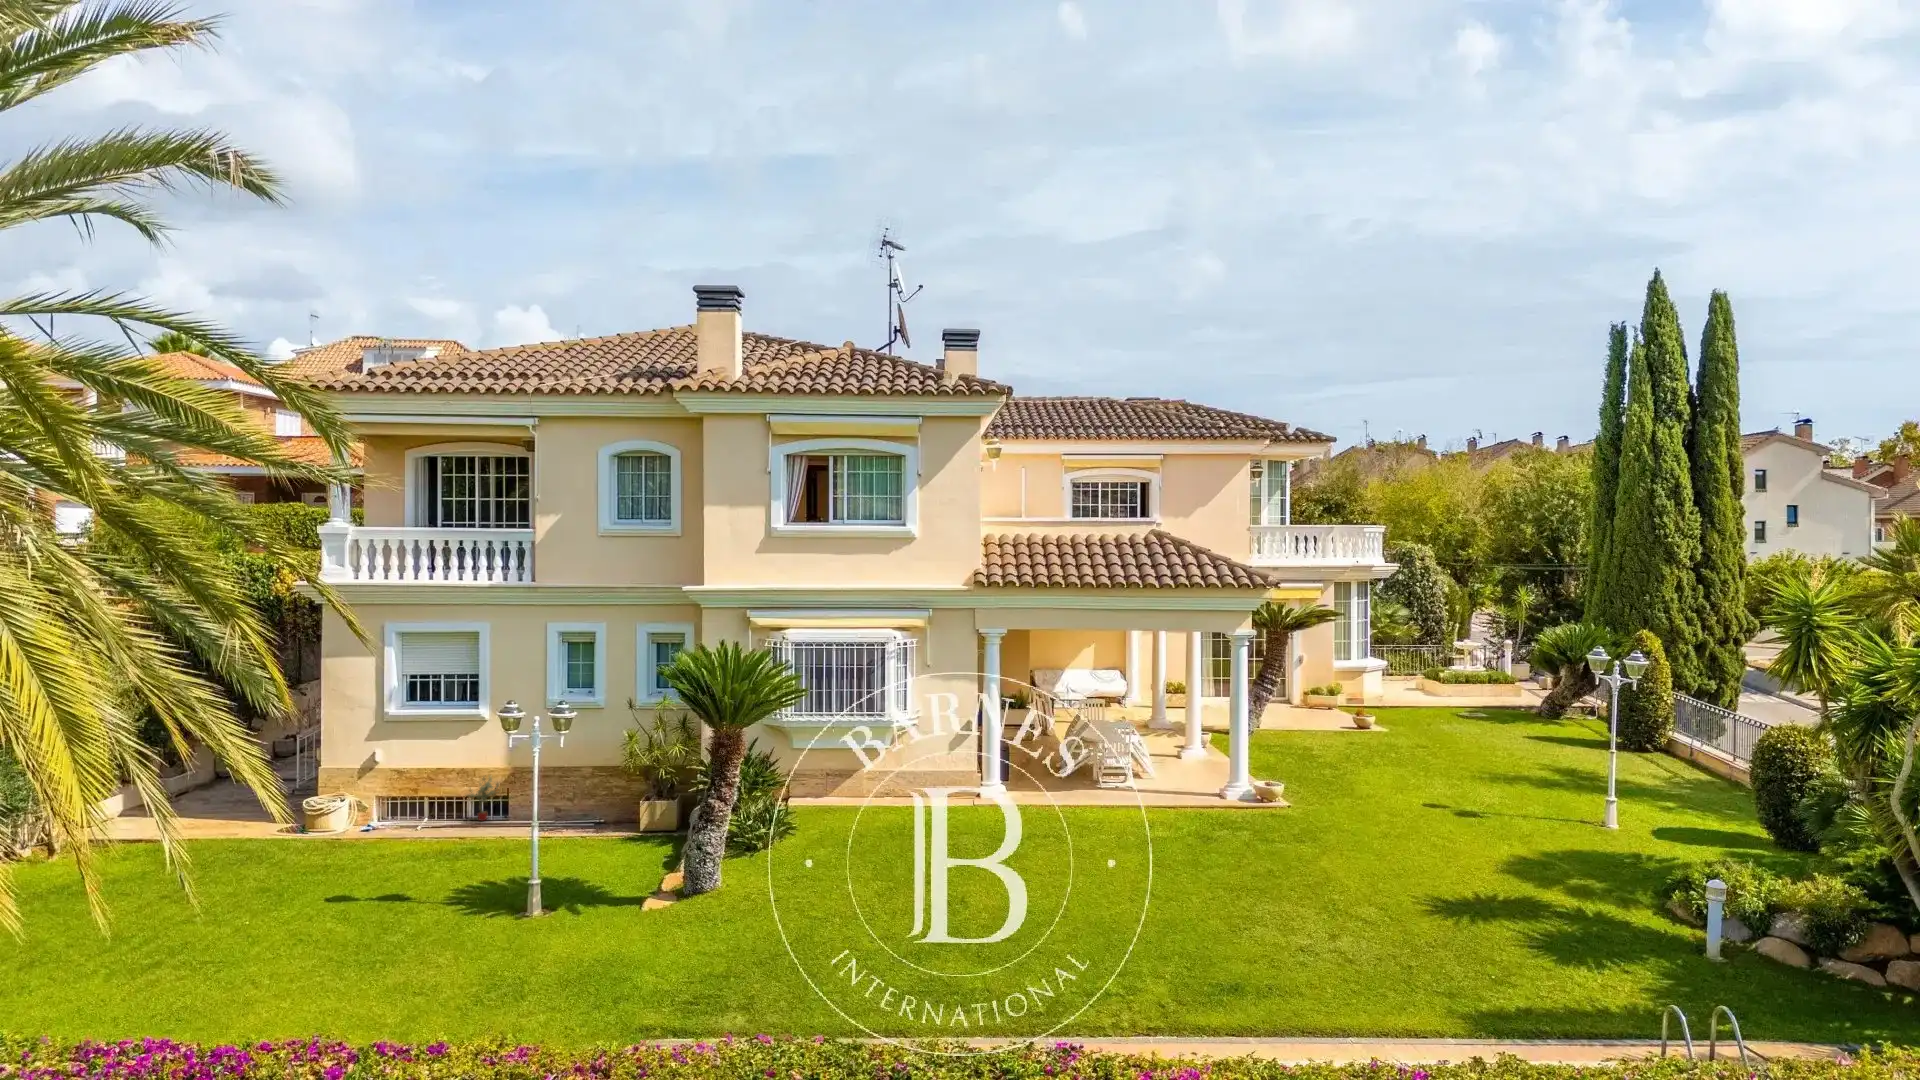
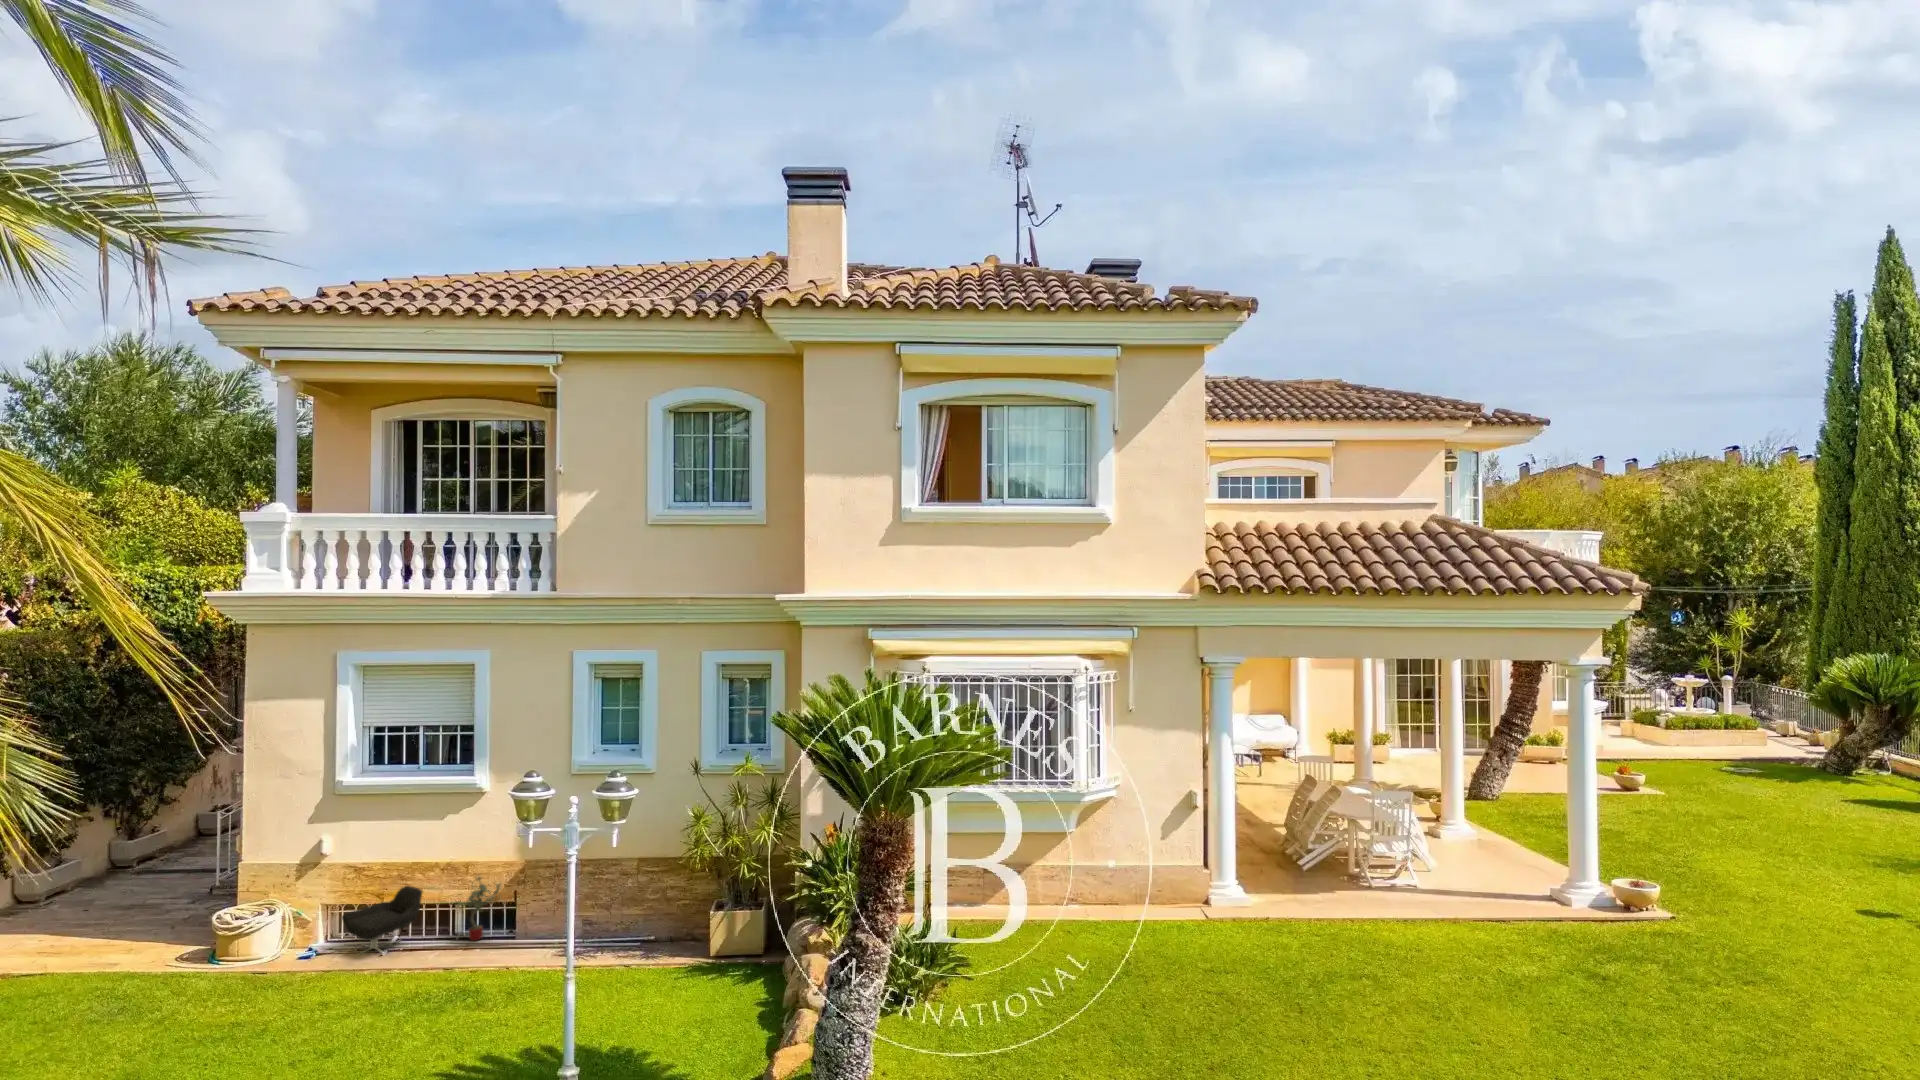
lounge chair: none [392,782,446,830] -> present [342,884,423,953]

